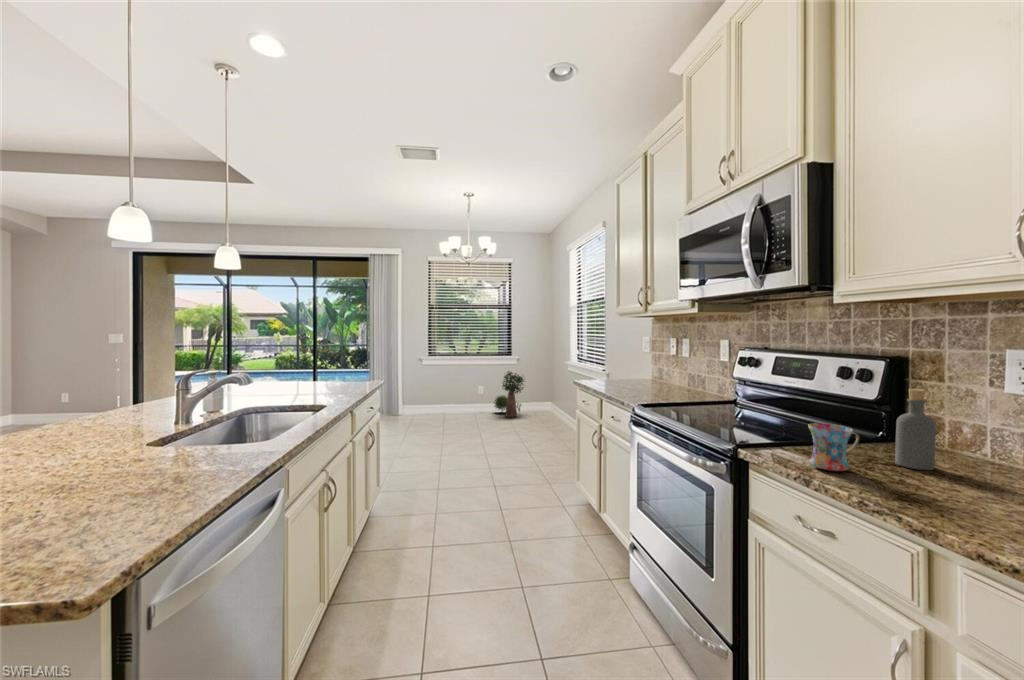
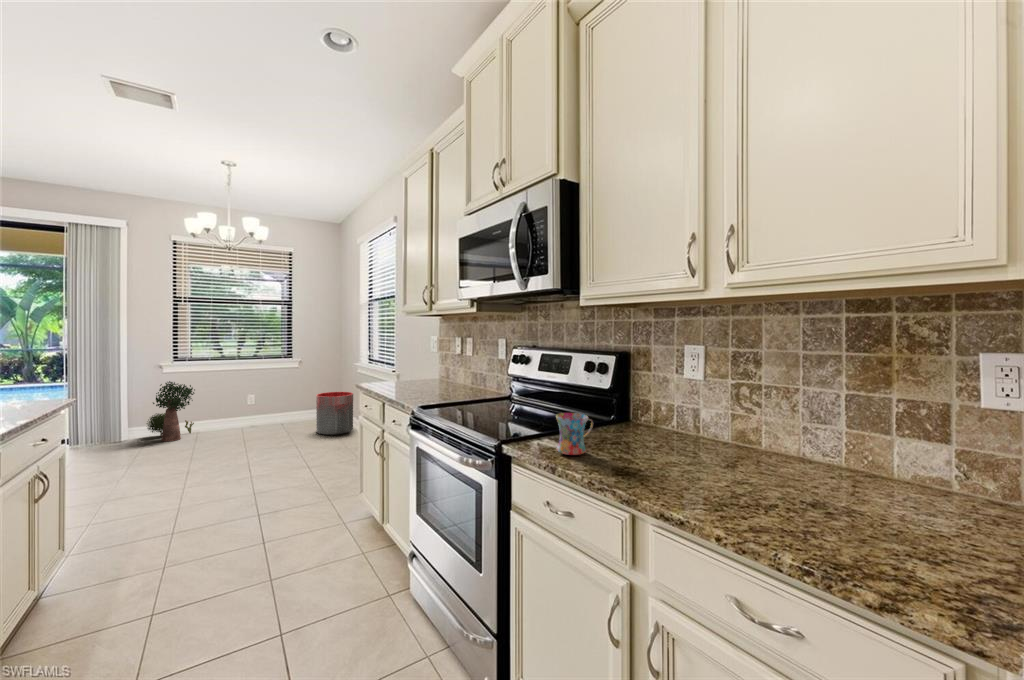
potted plant: present [494,371,524,417] -> present [147,381,195,442]
trash can: none [532,387,564,426] -> present [316,392,353,435]
bottle: present [895,389,936,470] -> none [619,379,644,446]

